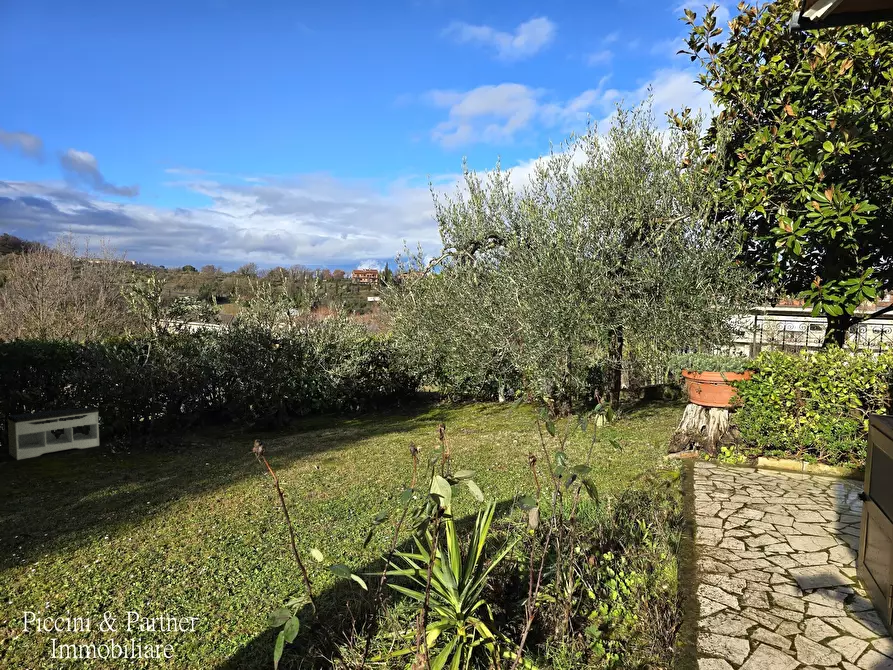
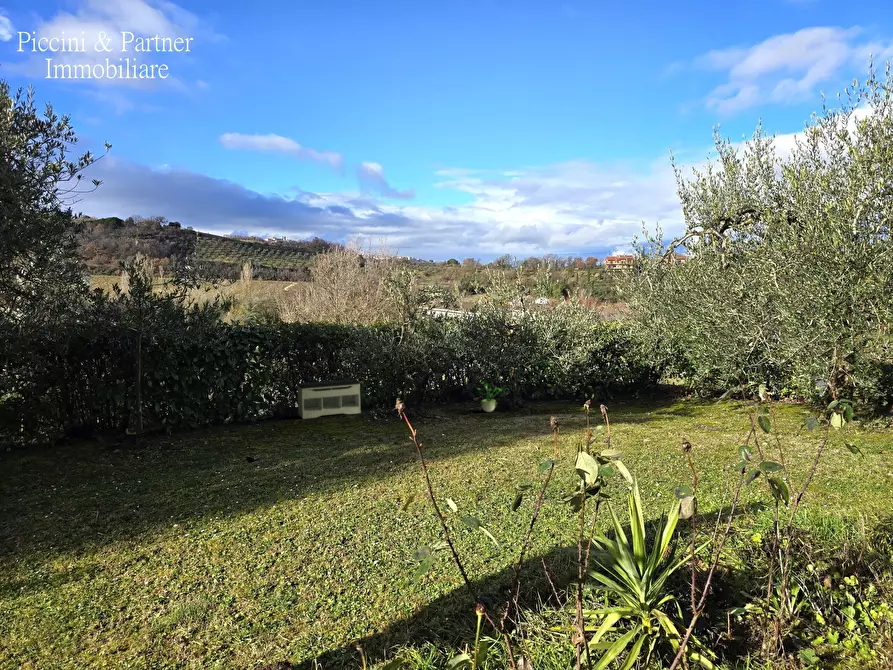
potted plant: none [241,392,280,431] -> present [478,382,502,412]

